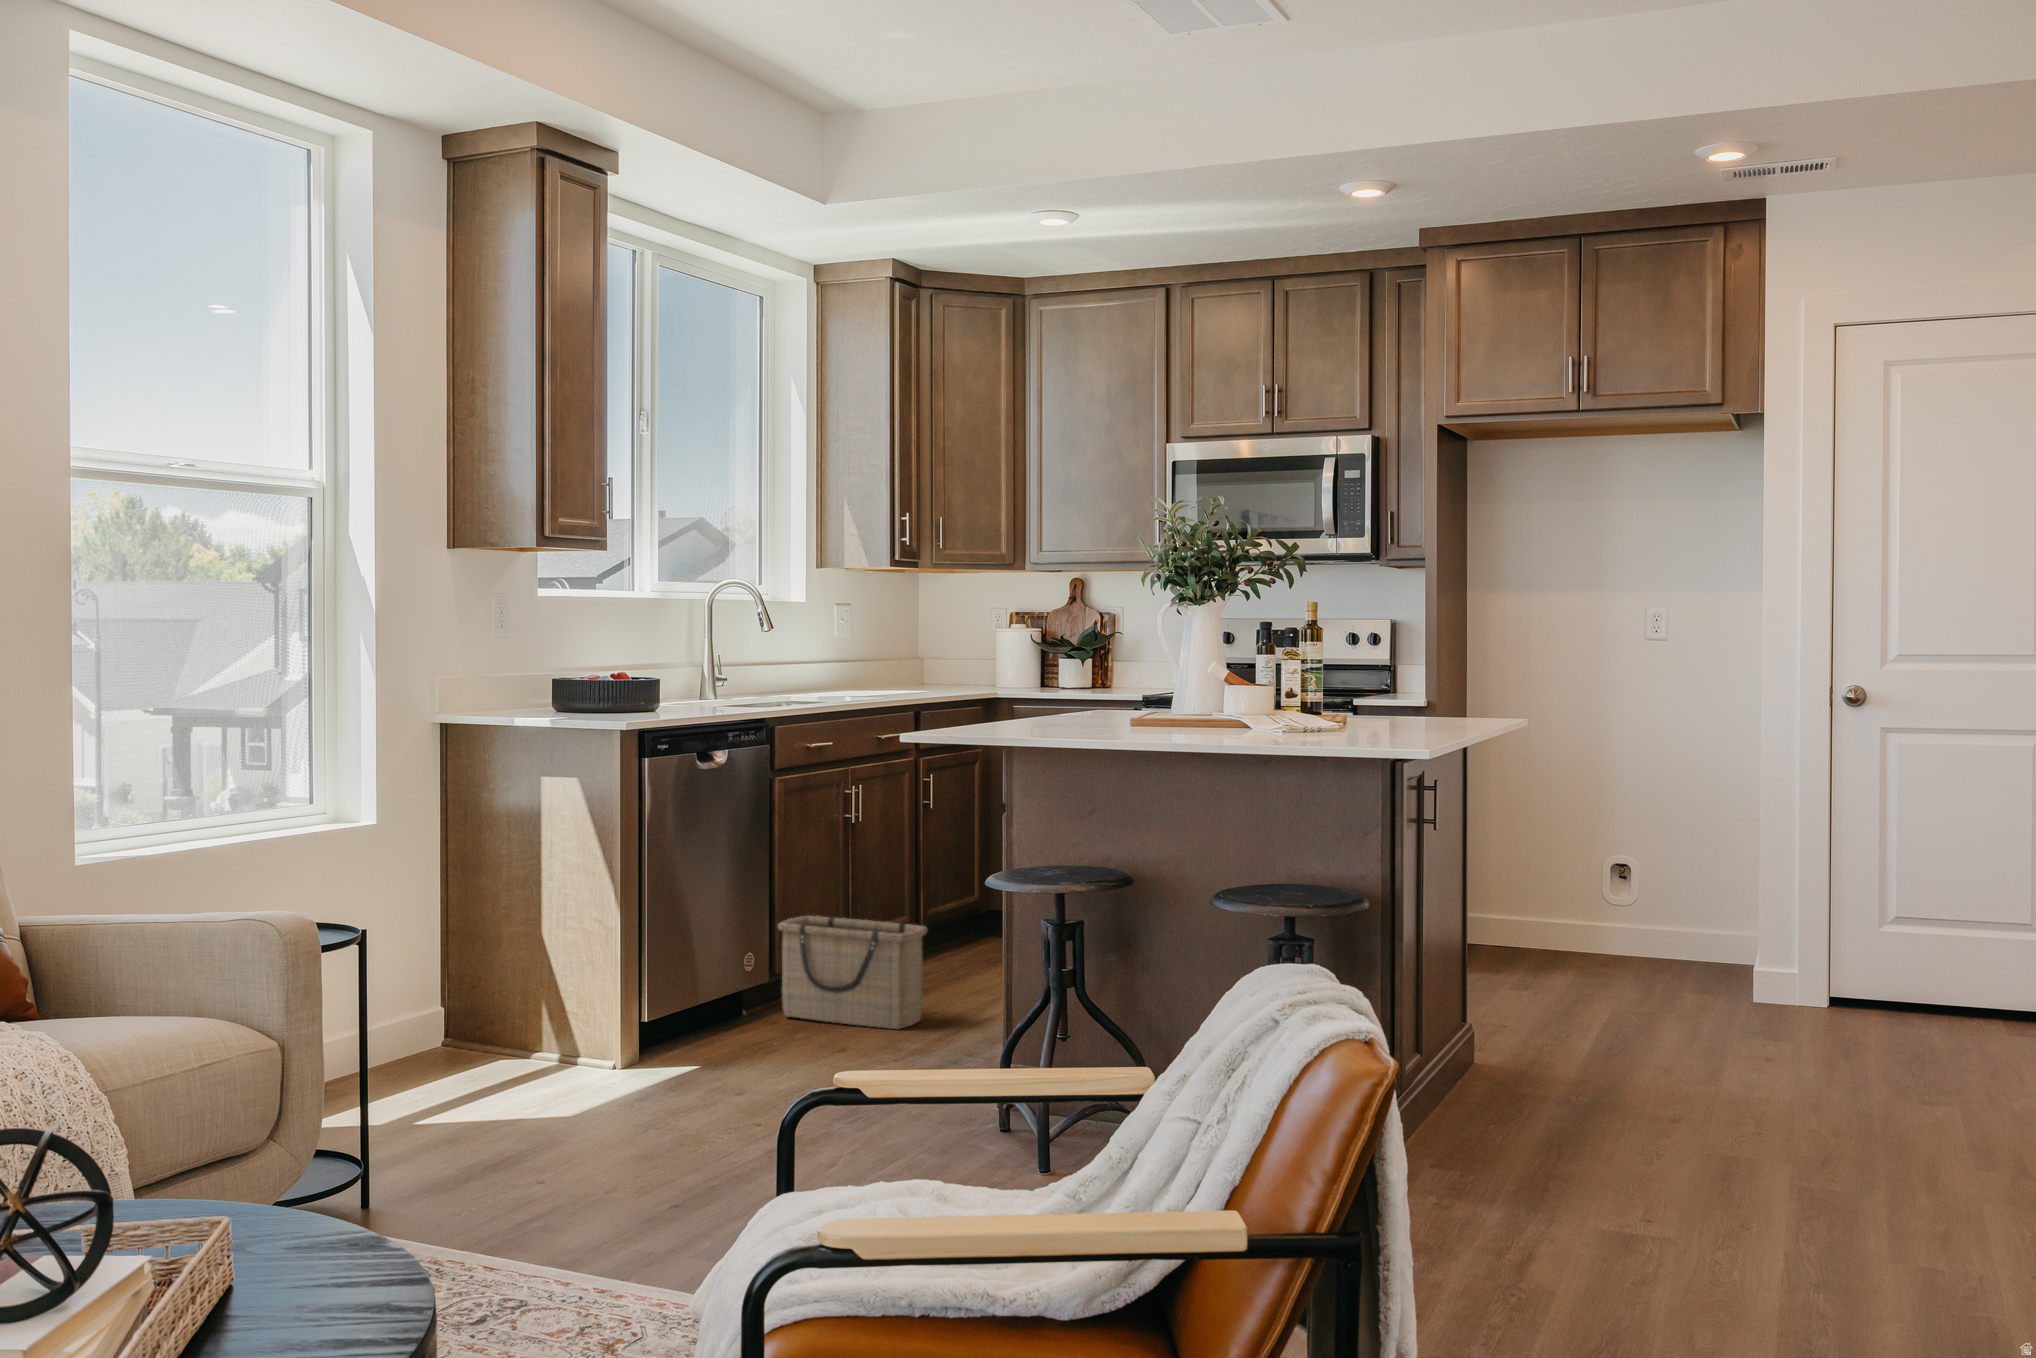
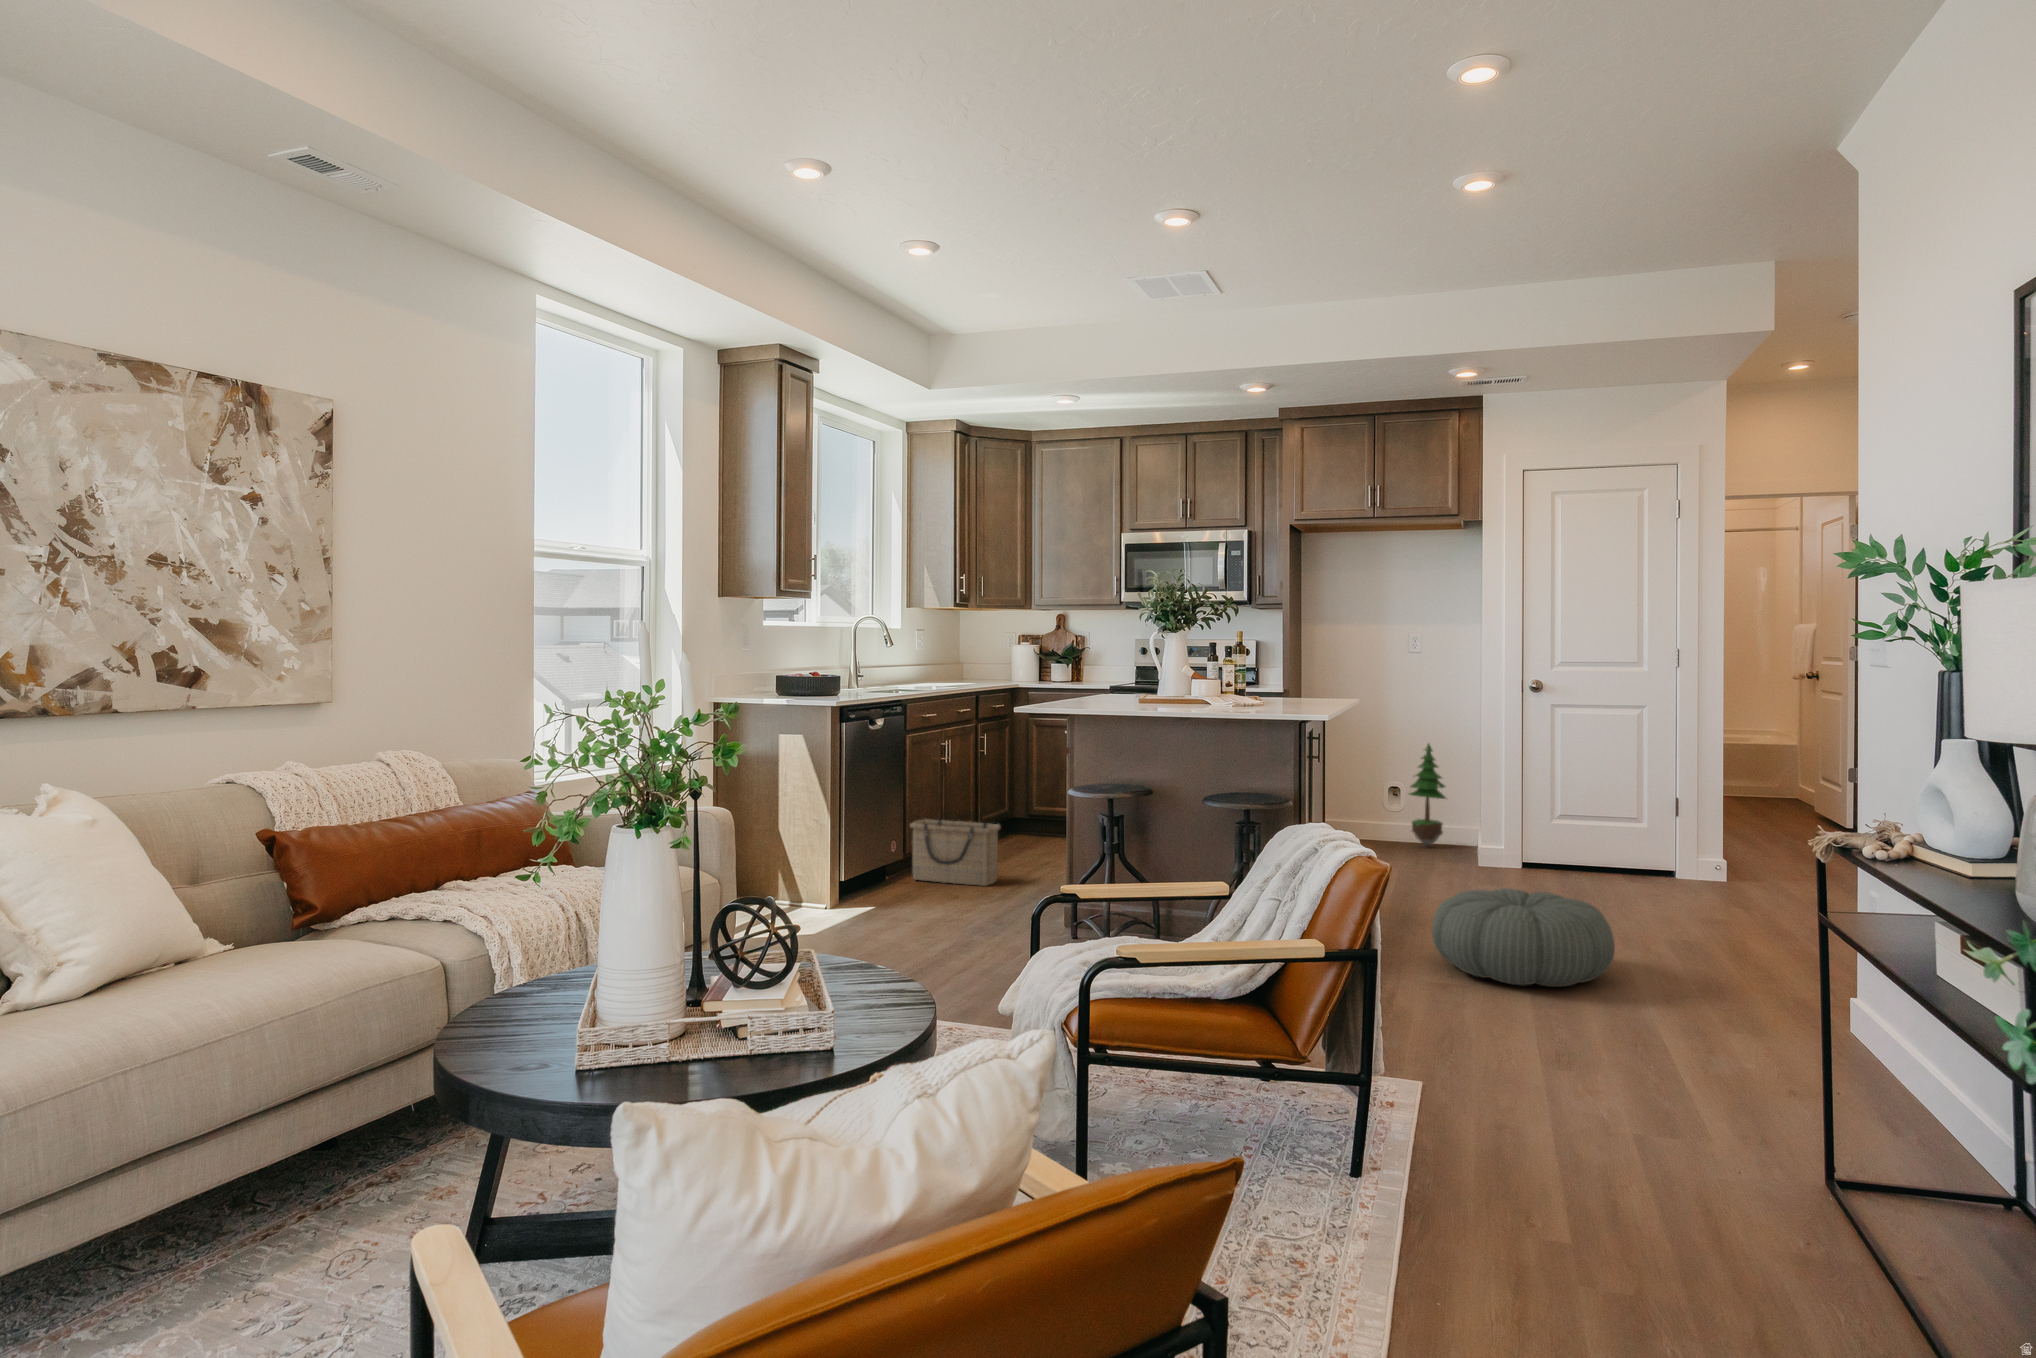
potted tree: none [1639,790,1707,968] -> present [1410,744,1446,846]
pouf: none [1620,1061,1955,1252] -> present [1432,888,1615,987]

